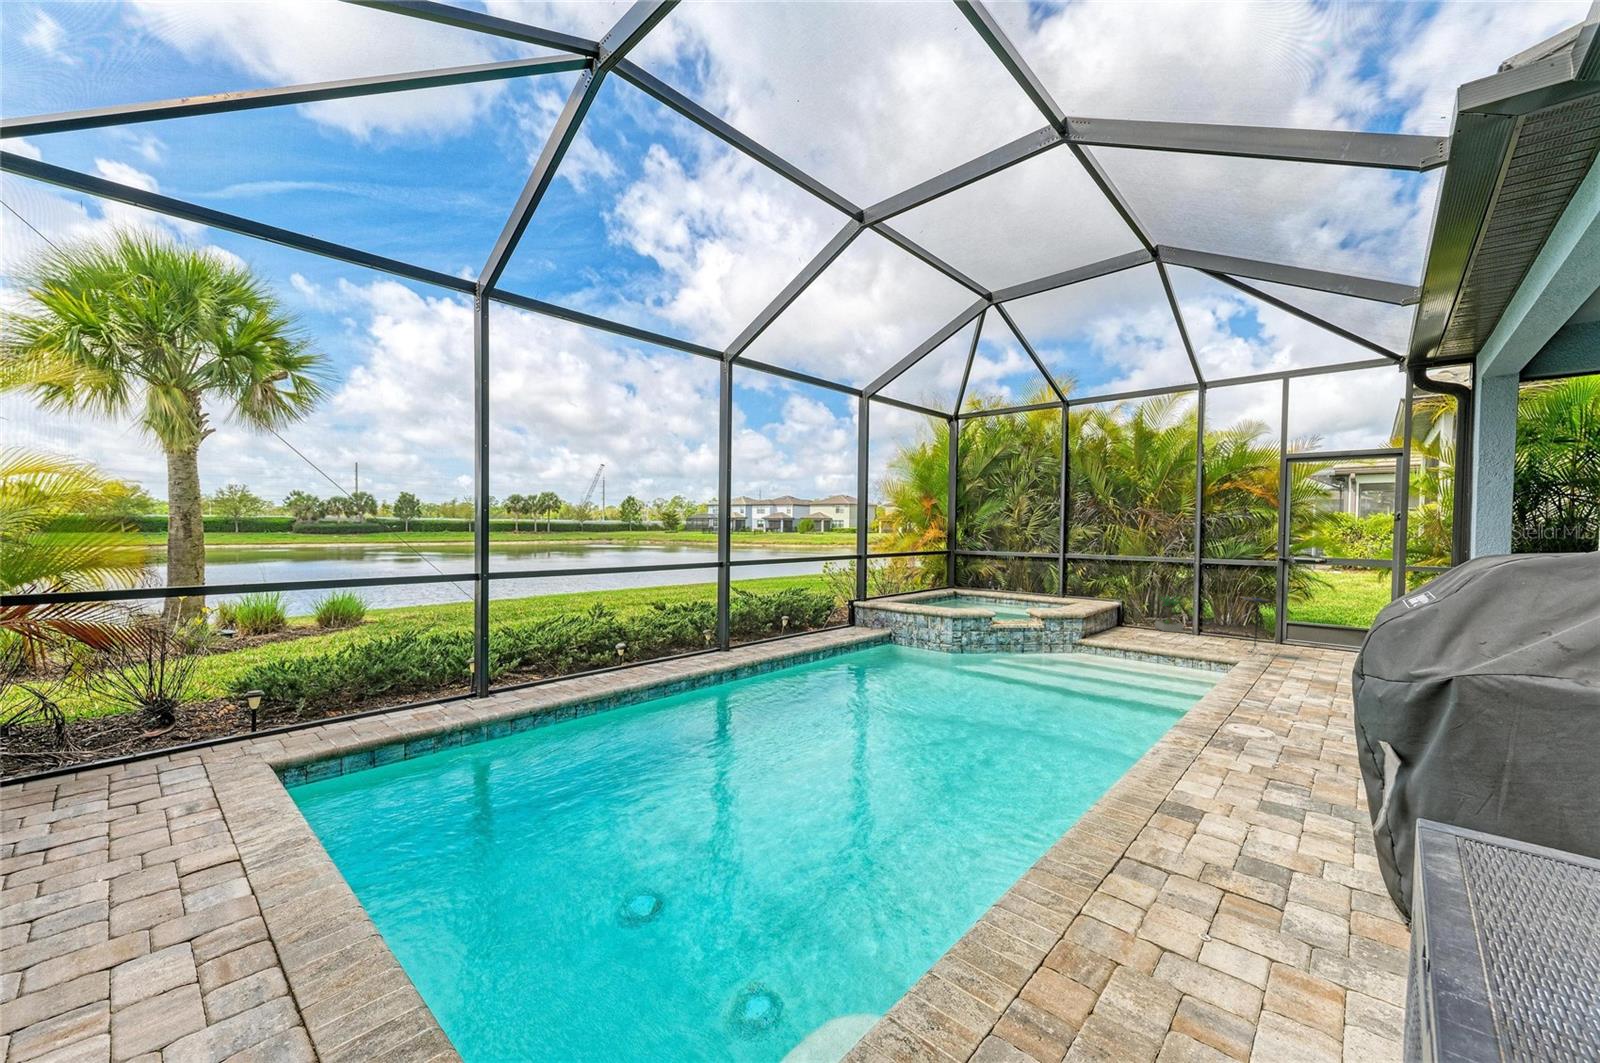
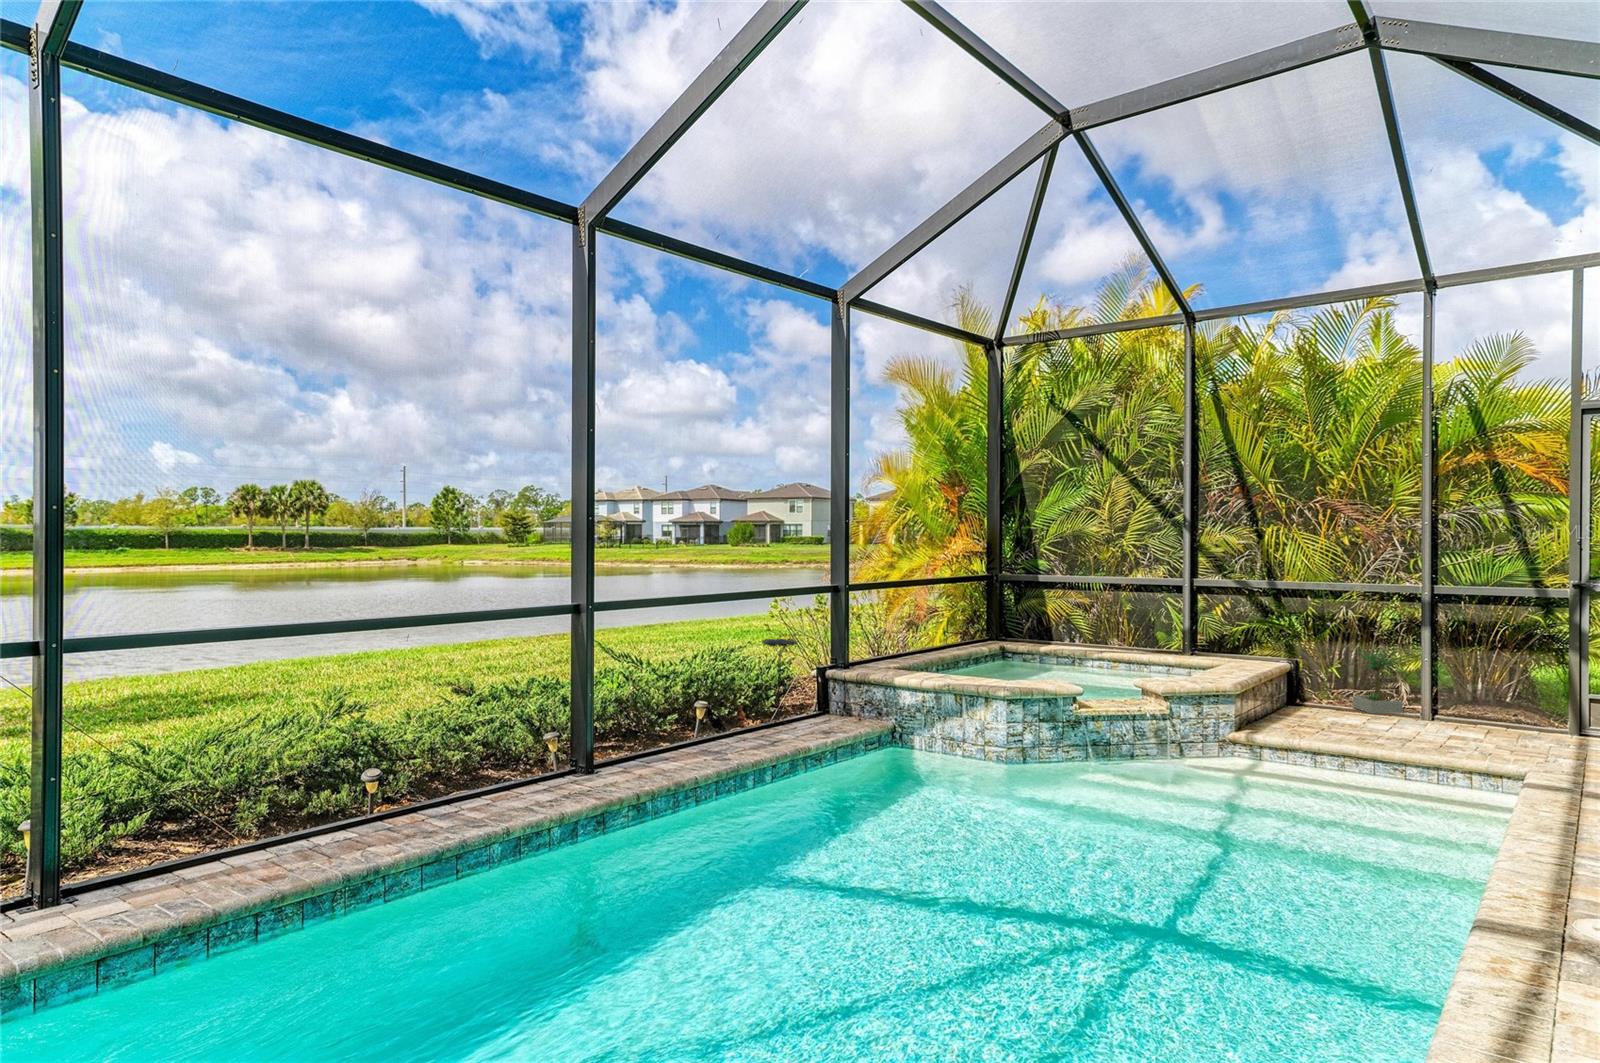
side table: present [1244,597,1272,652] -> present [762,639,798,717]

